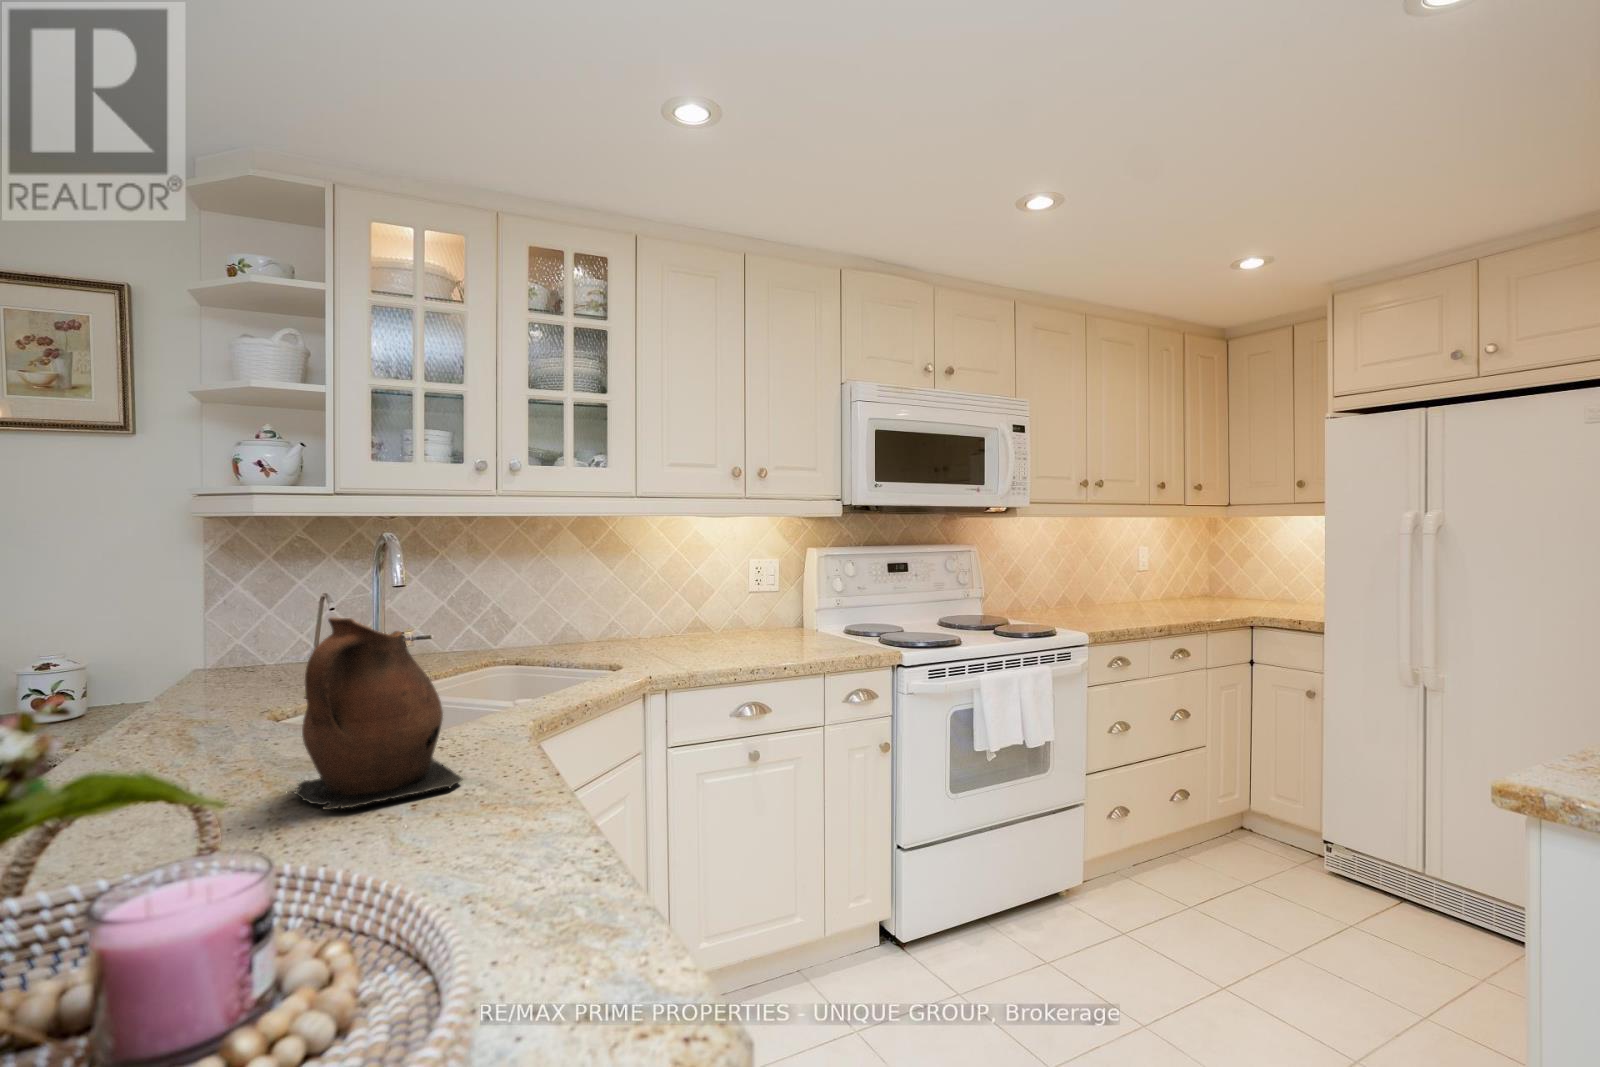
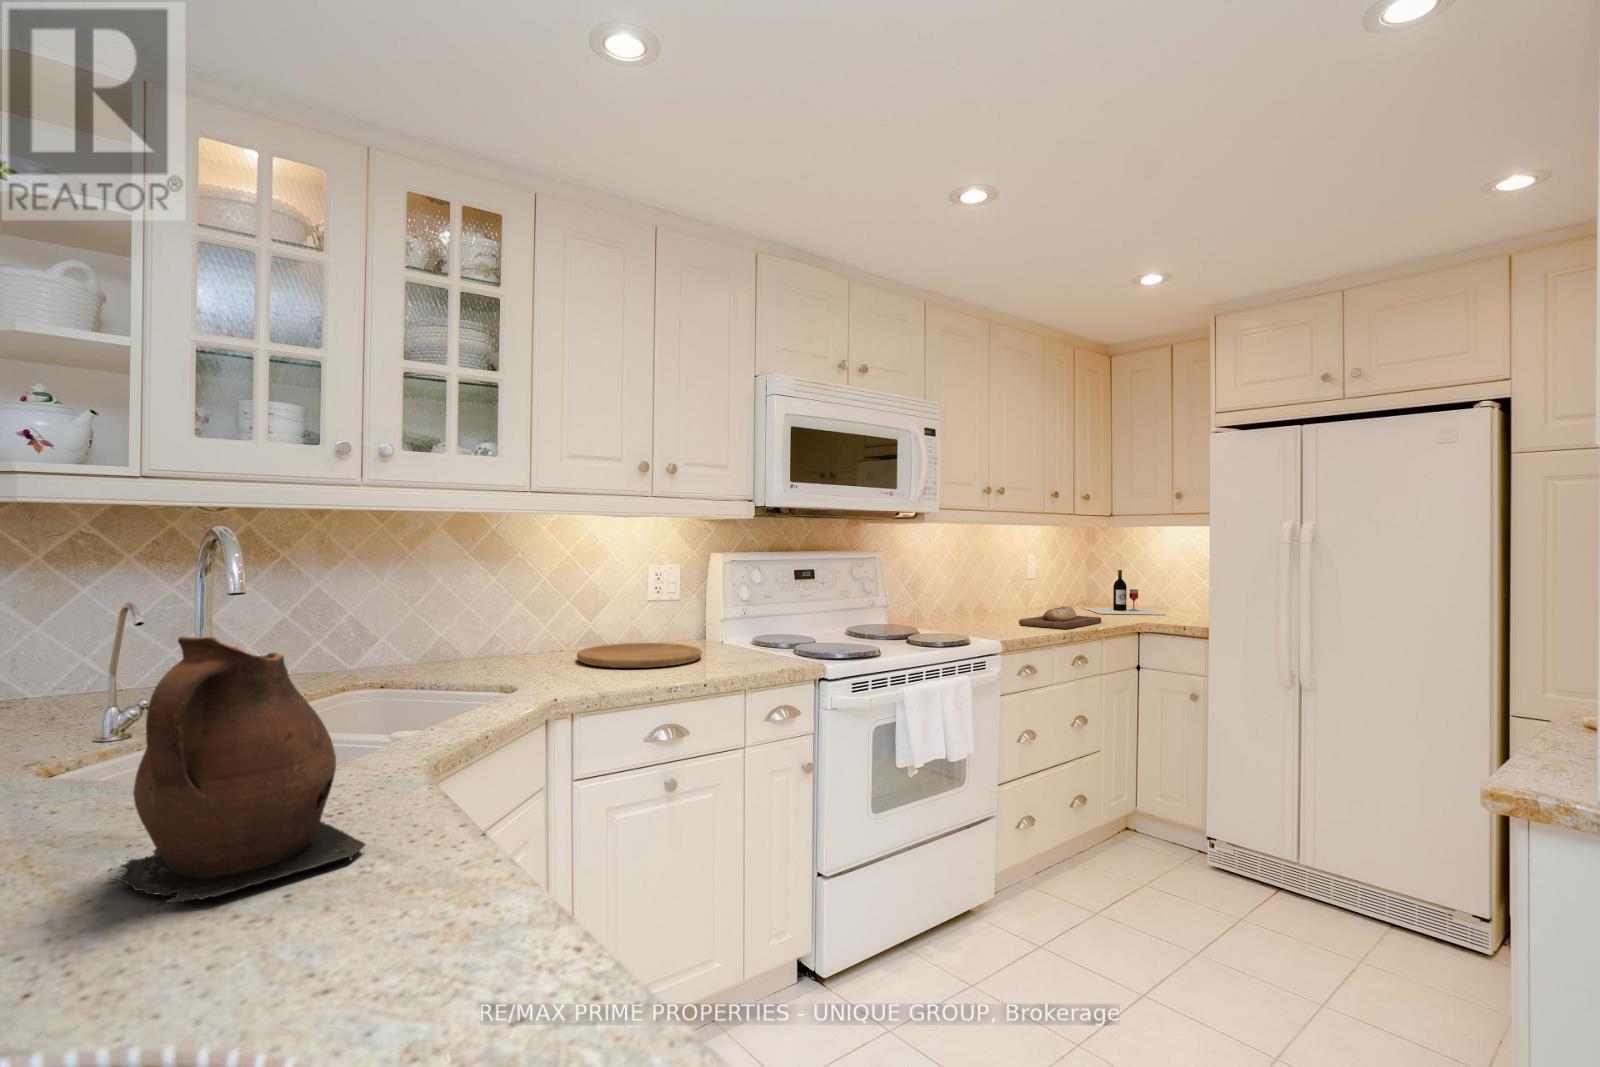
wine bottle: none [1199,561,1289,608] -> present [1084,570,1165,615]
bread loaf: none [1117,599,1209,621] -> present [1019,606,1101,629]
cutting board: none [681,630,791,652] -> present [577,643,702,668]

